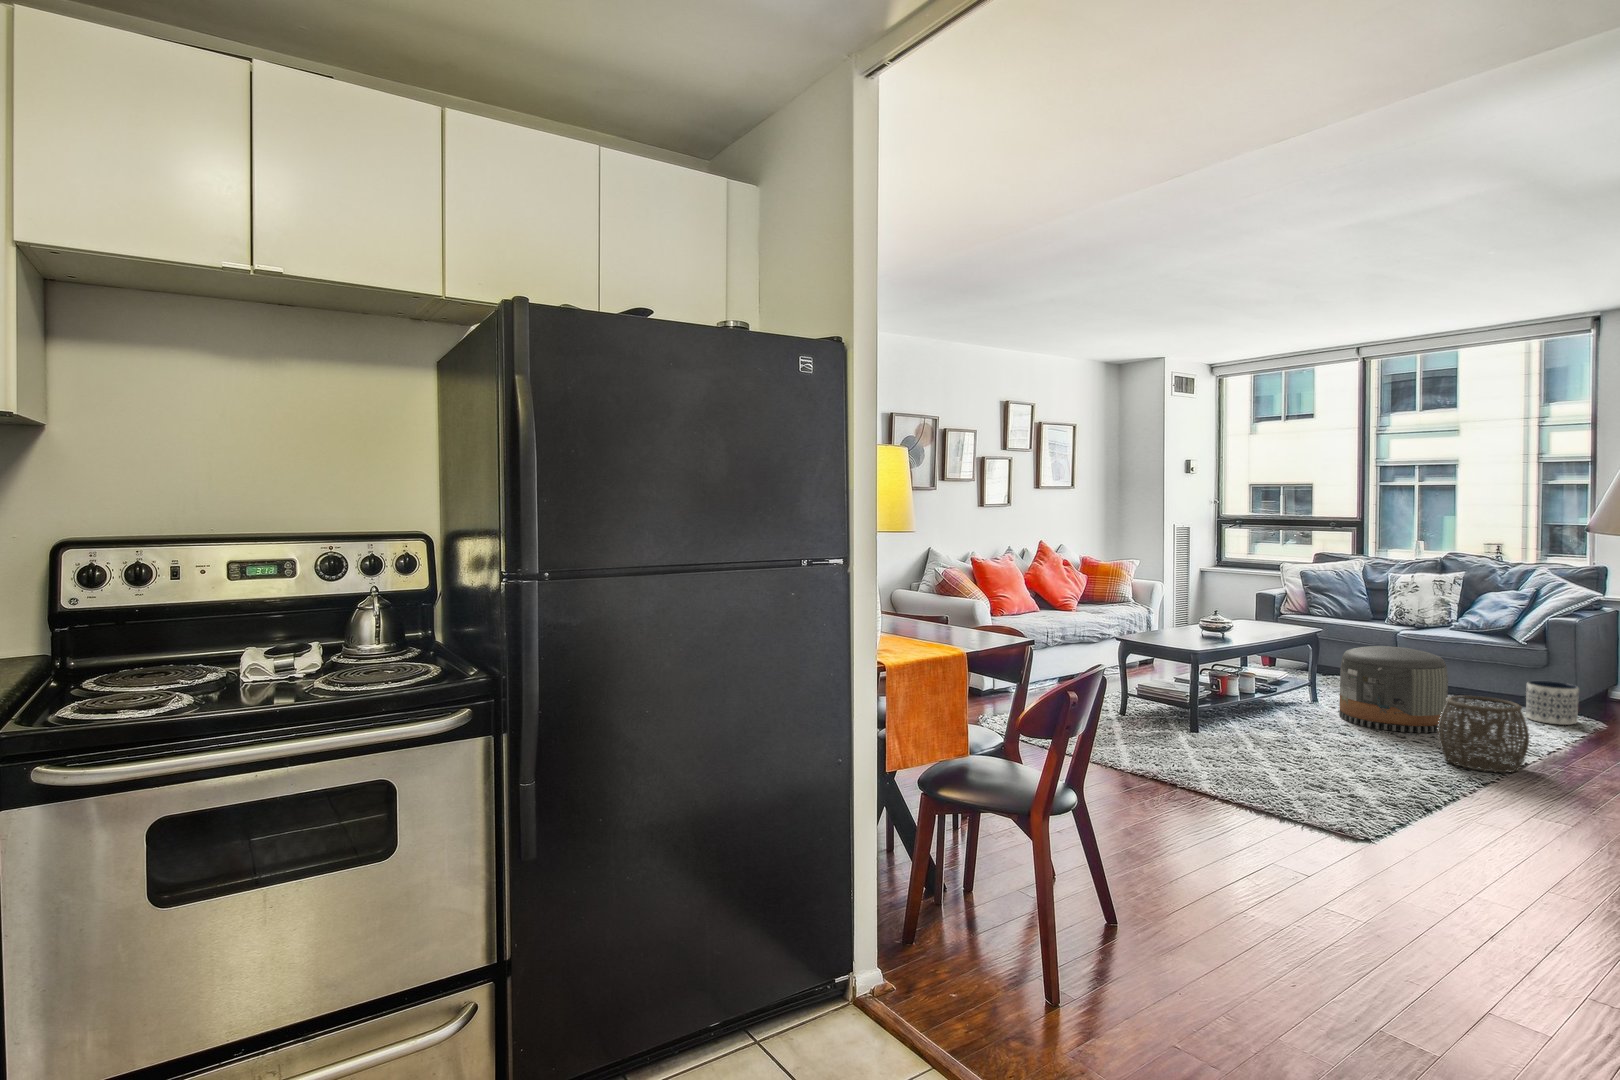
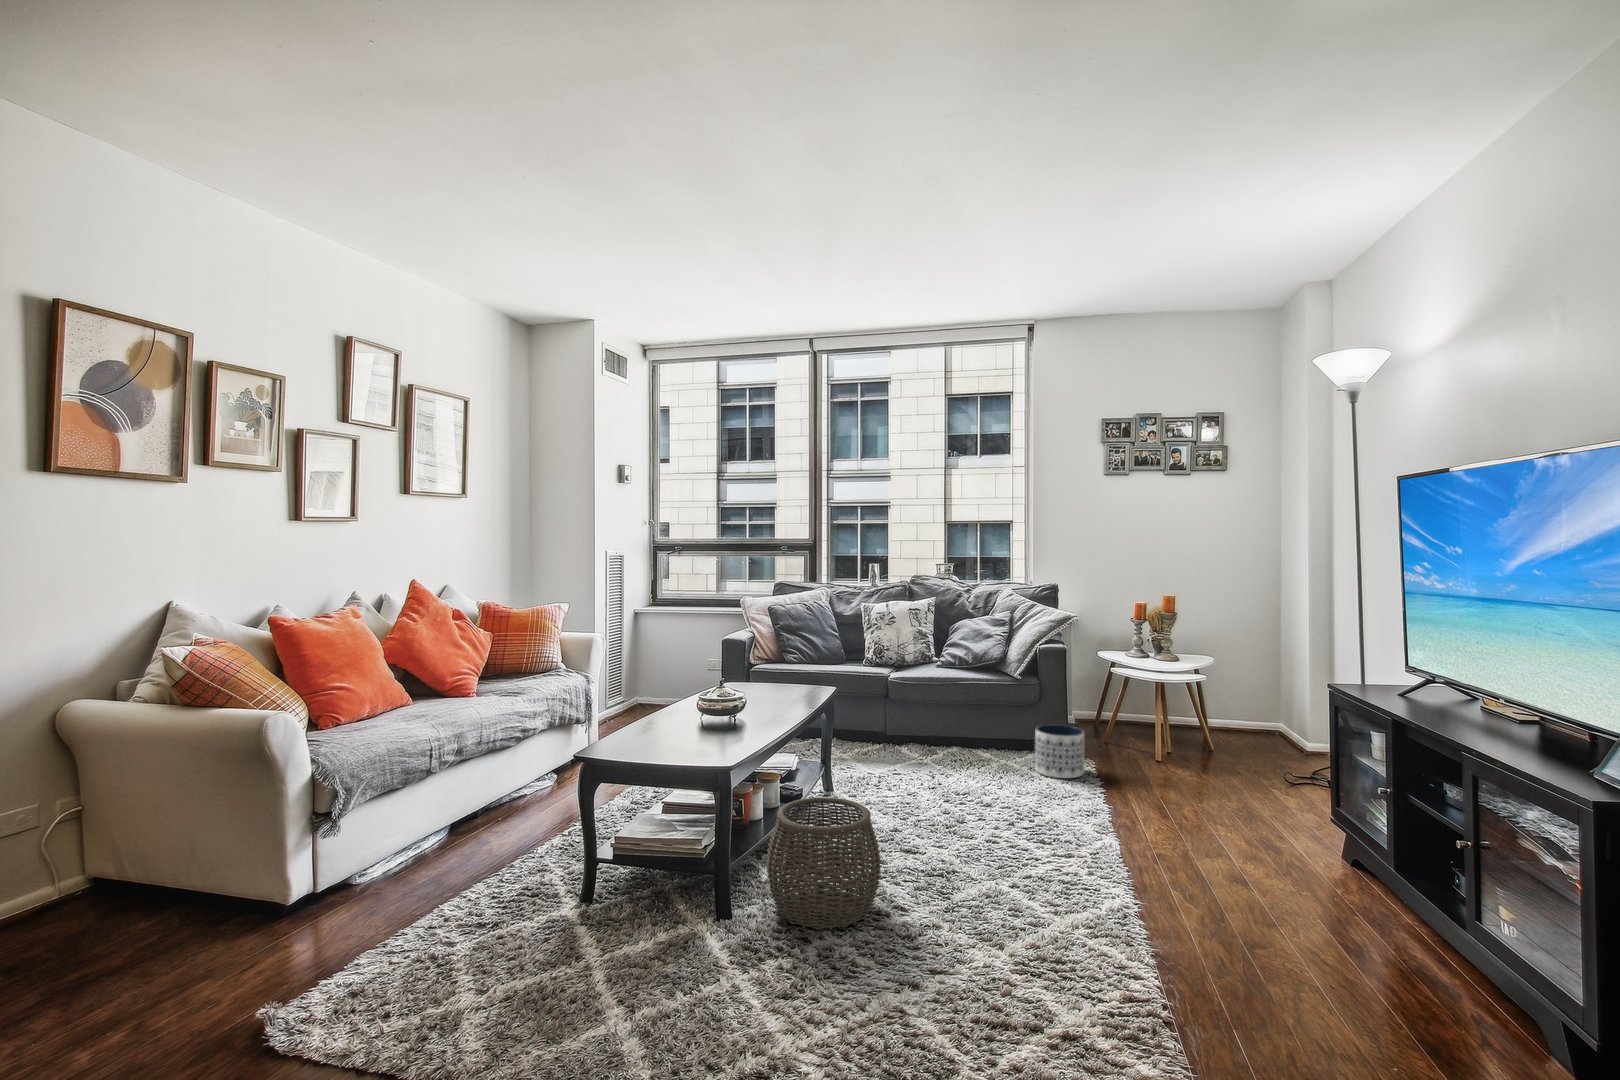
pouf: present [1339,646,1448,733] -> none [875,710,1002,839]
woven basket: present [1438,696,1530,773] -> present [766,797,881,930]

